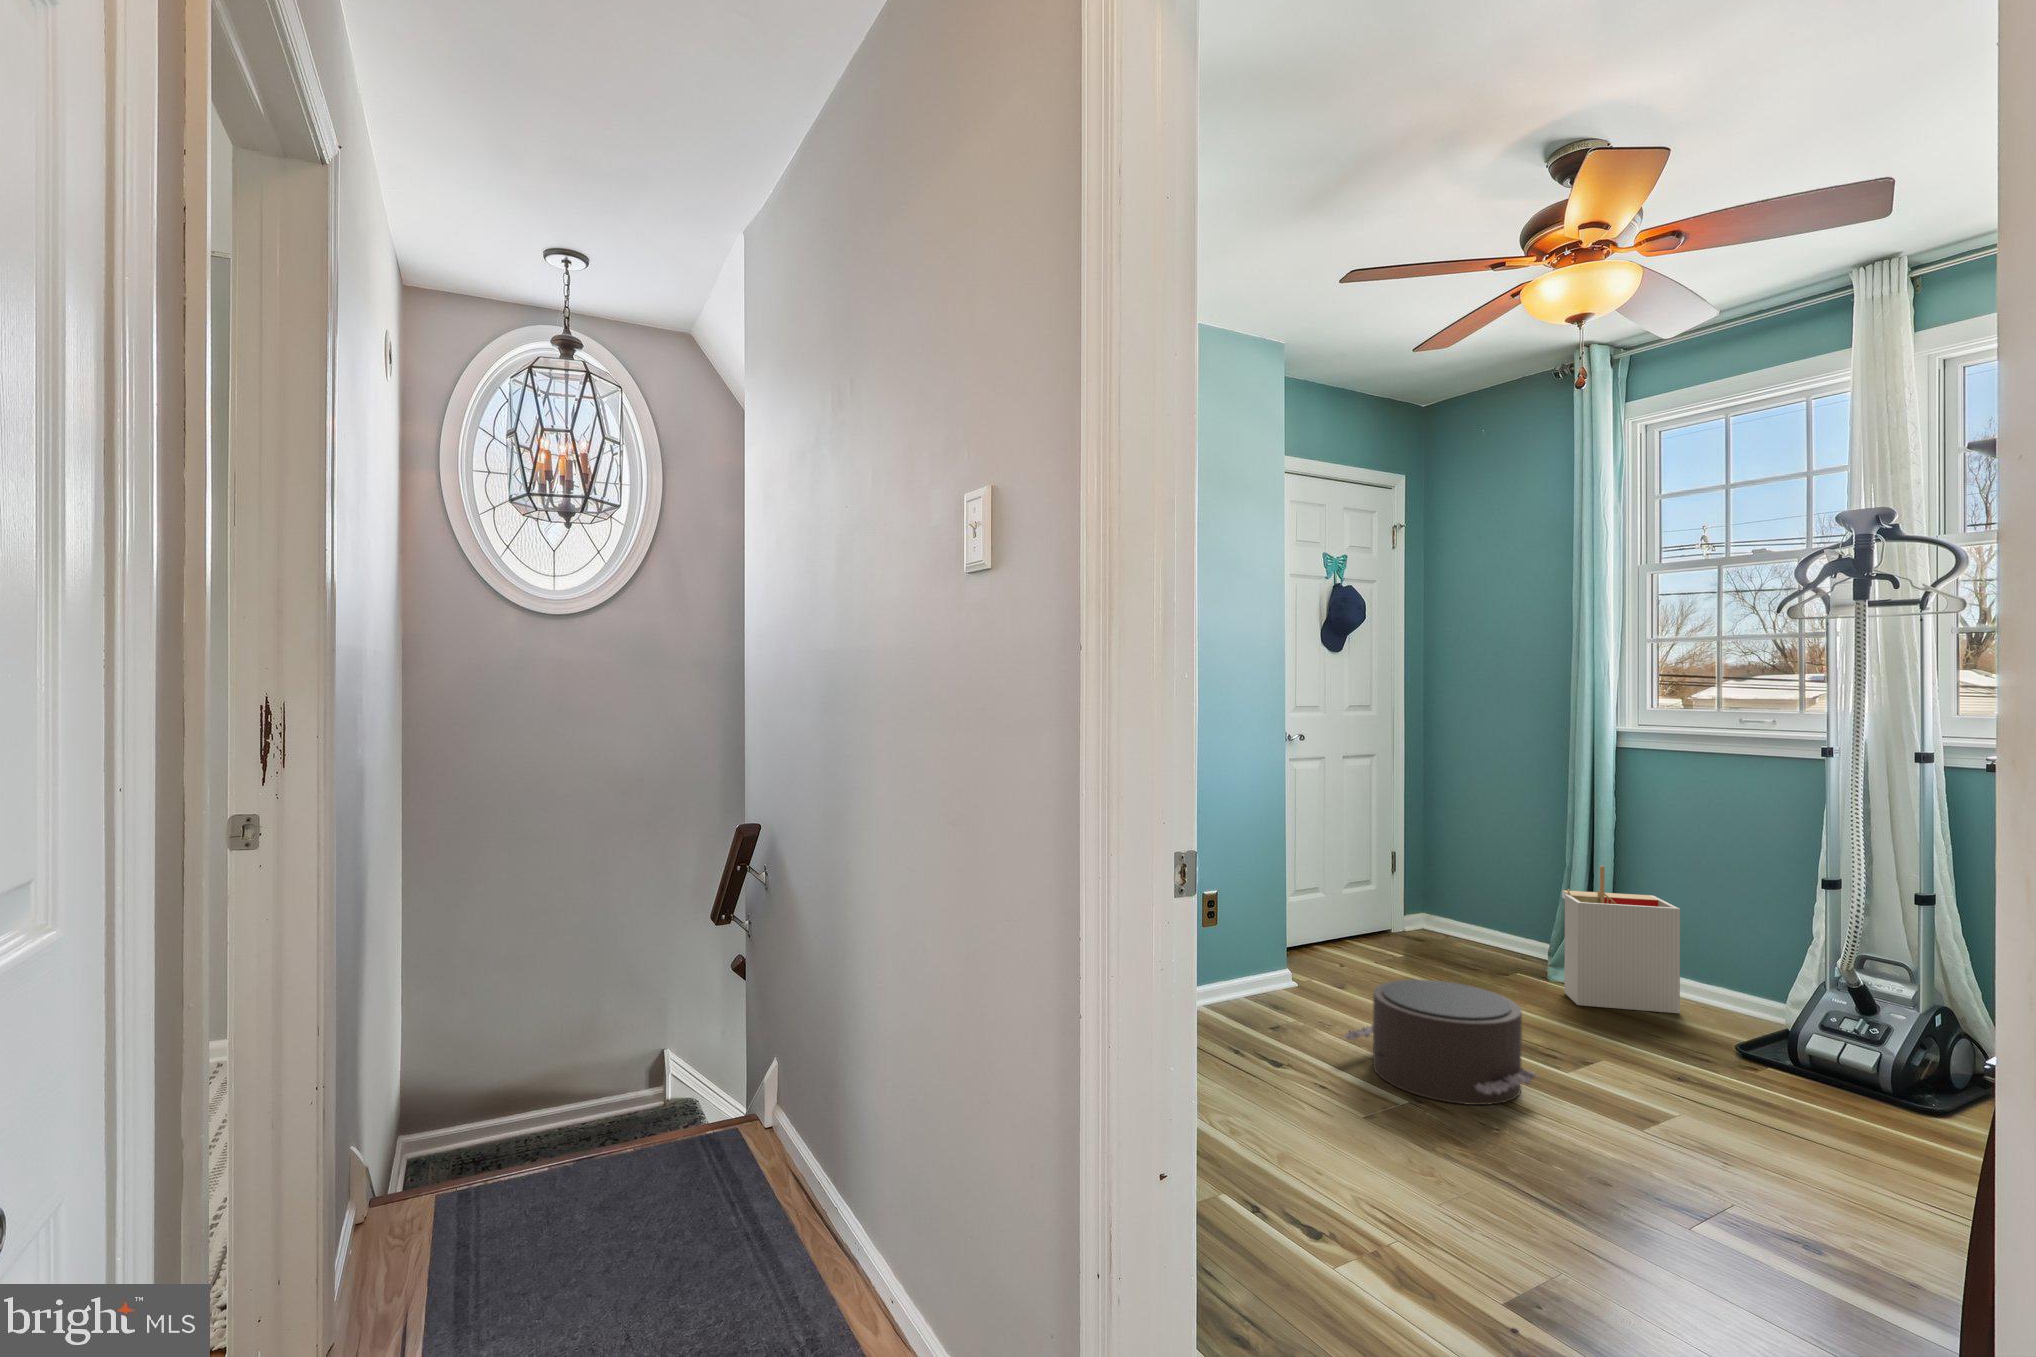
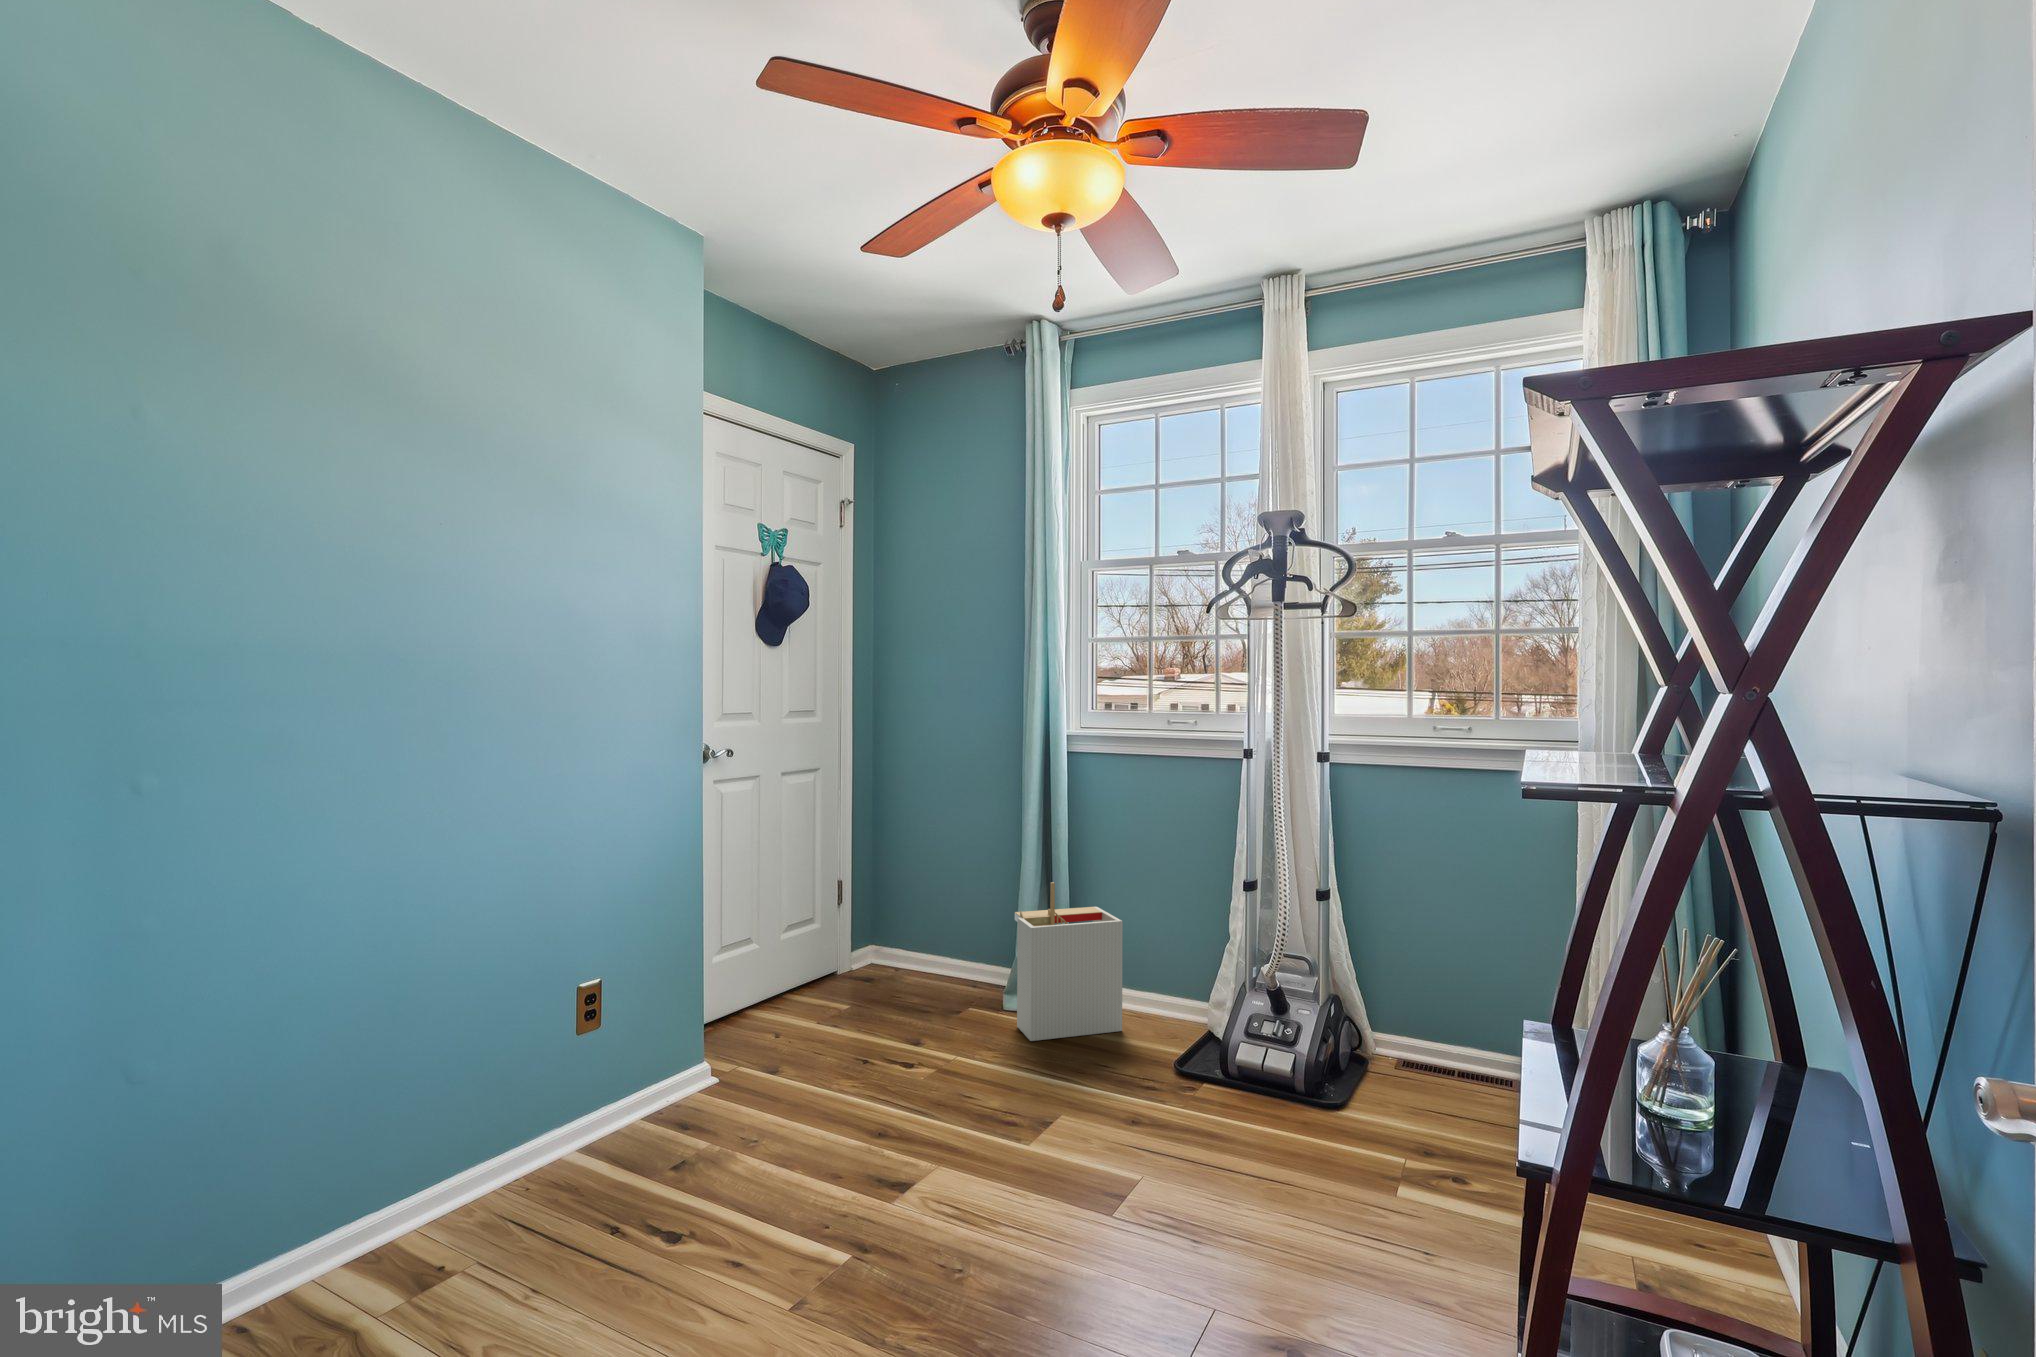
pouf: present [1344,979,1537,1105] -> none [767,1062,1002,1241]

